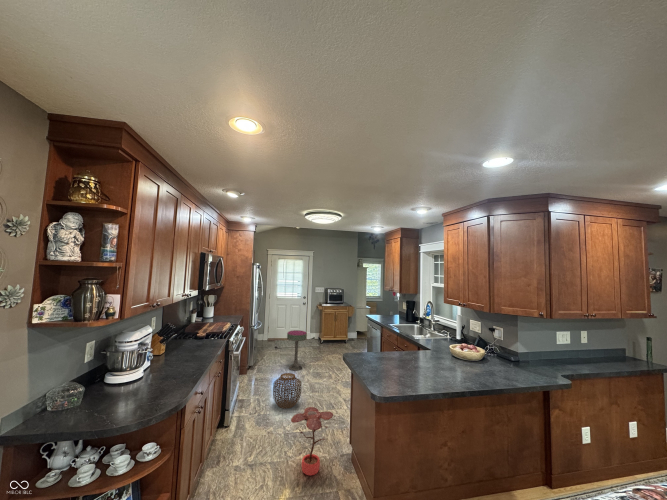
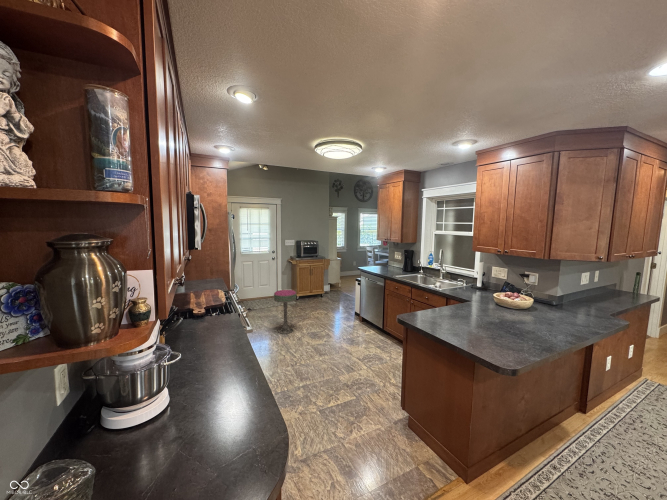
woven basket: present [273,373,301,409] -> none [285,341,317,381]
potted plant: present [291,407,333,475] -> none [353,381,397,457]

